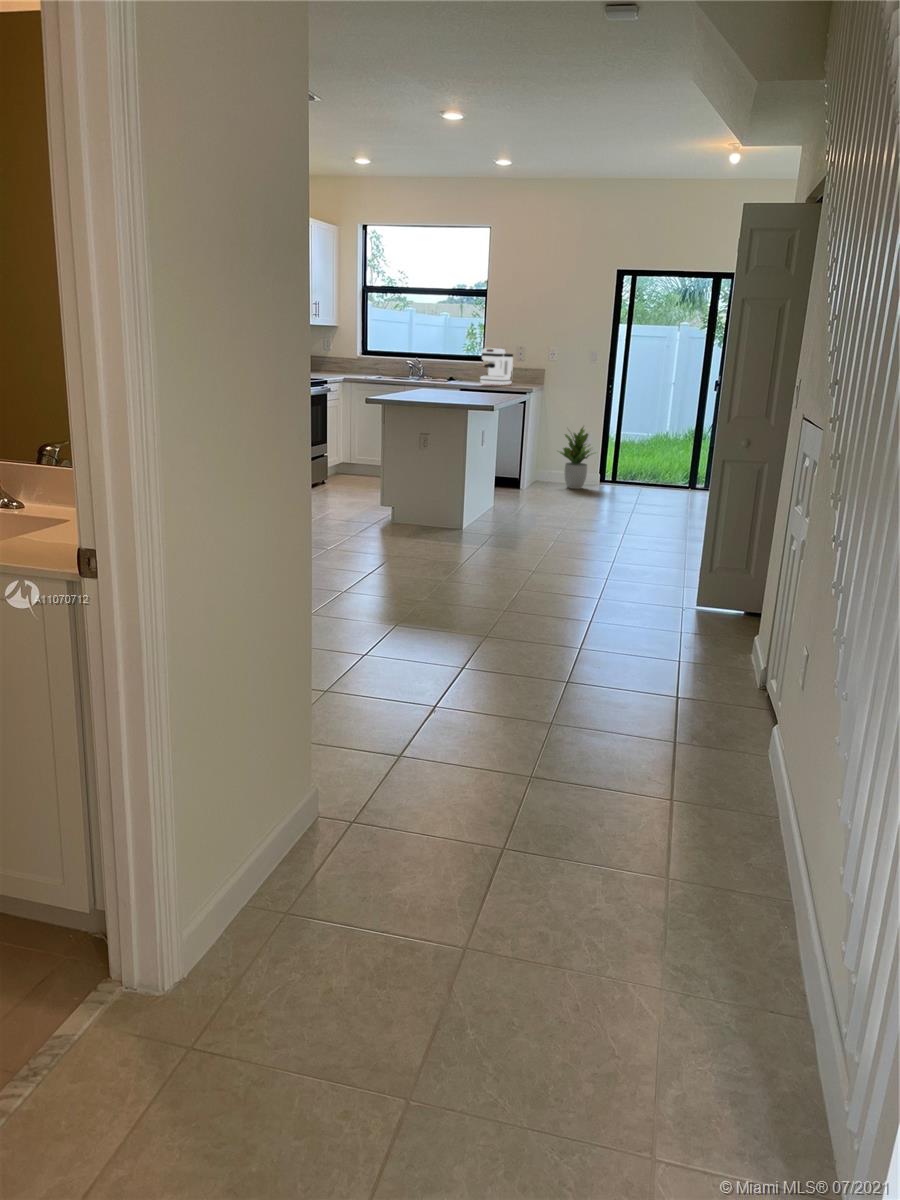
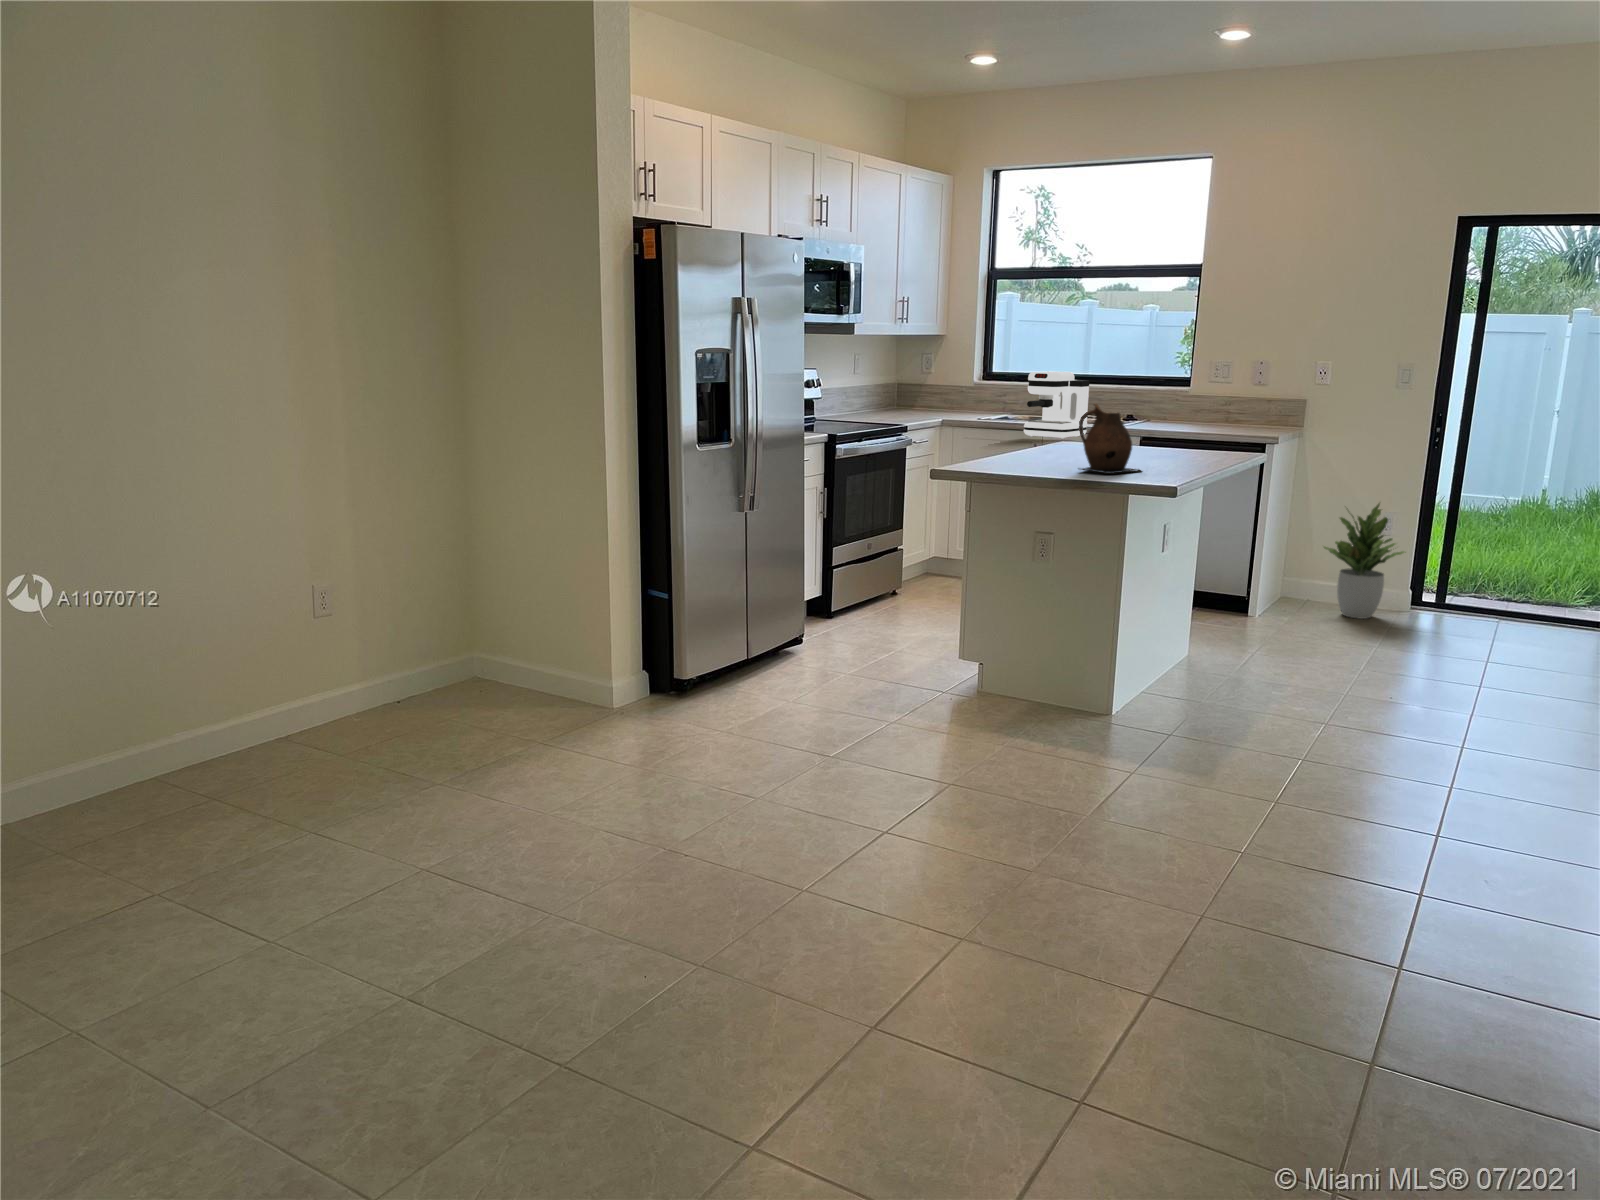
coffee maker: present [480,348,513,385] -> present [1024,371,1089,439]
ceramic pitcher: none [441,364,474,401] -> present [1079,404,1139,474]

